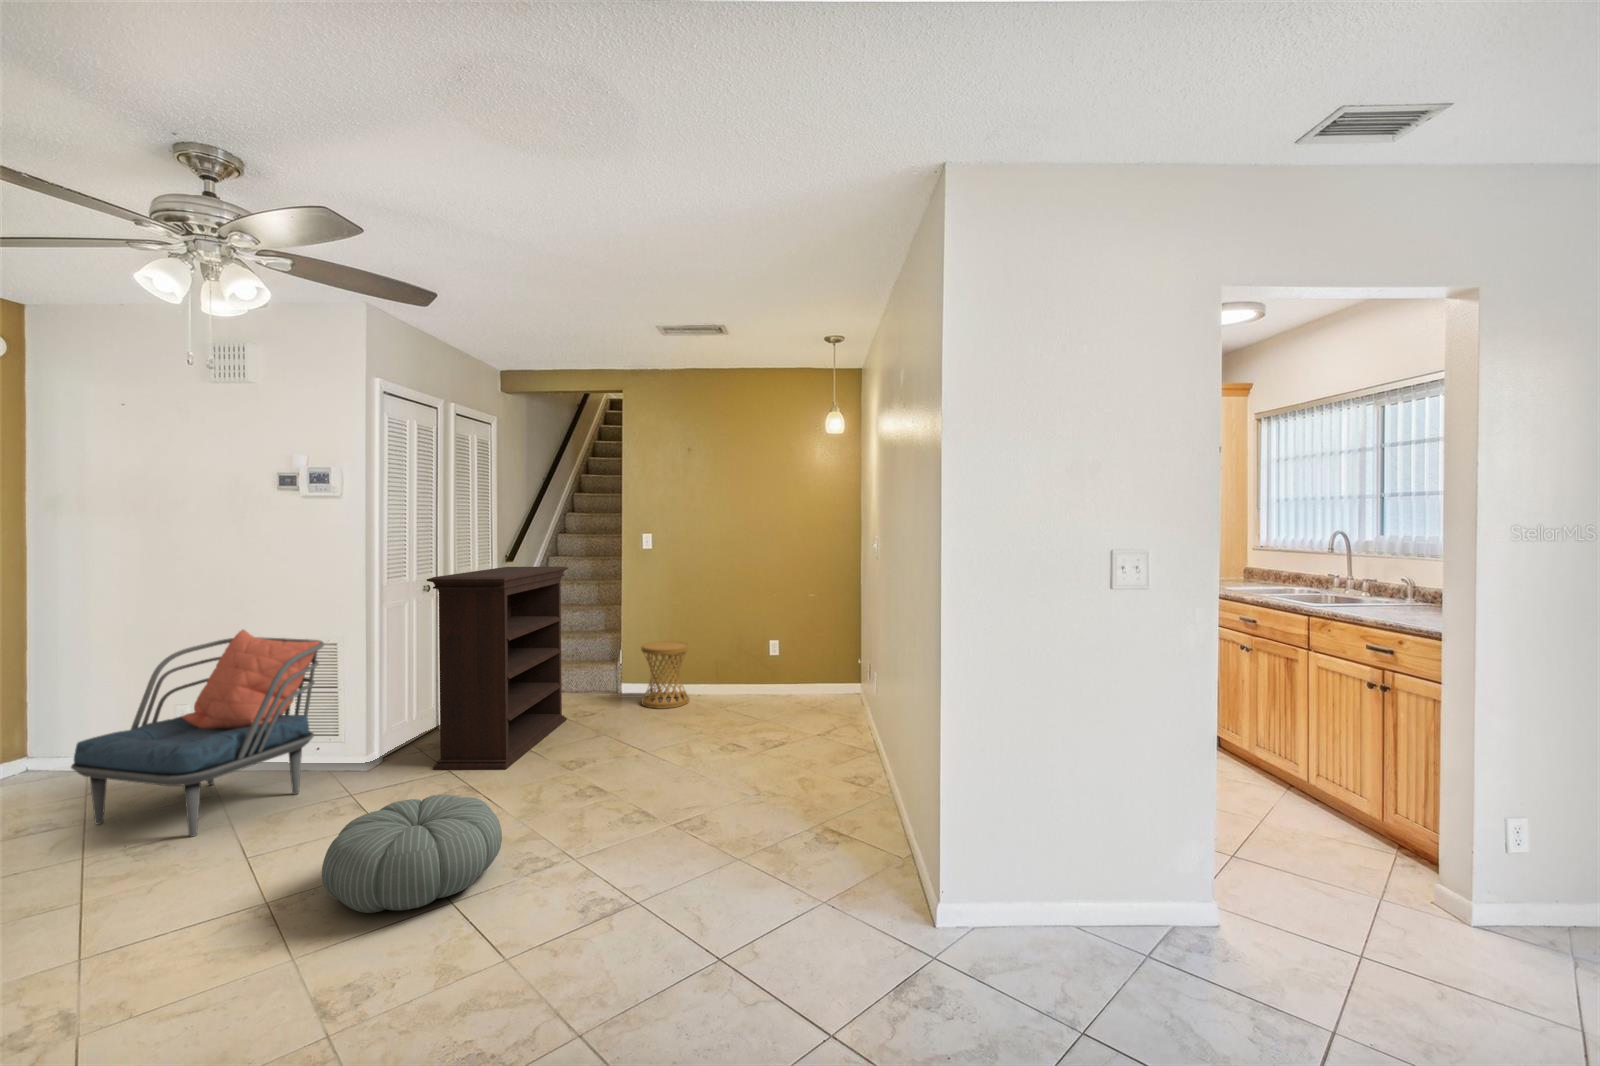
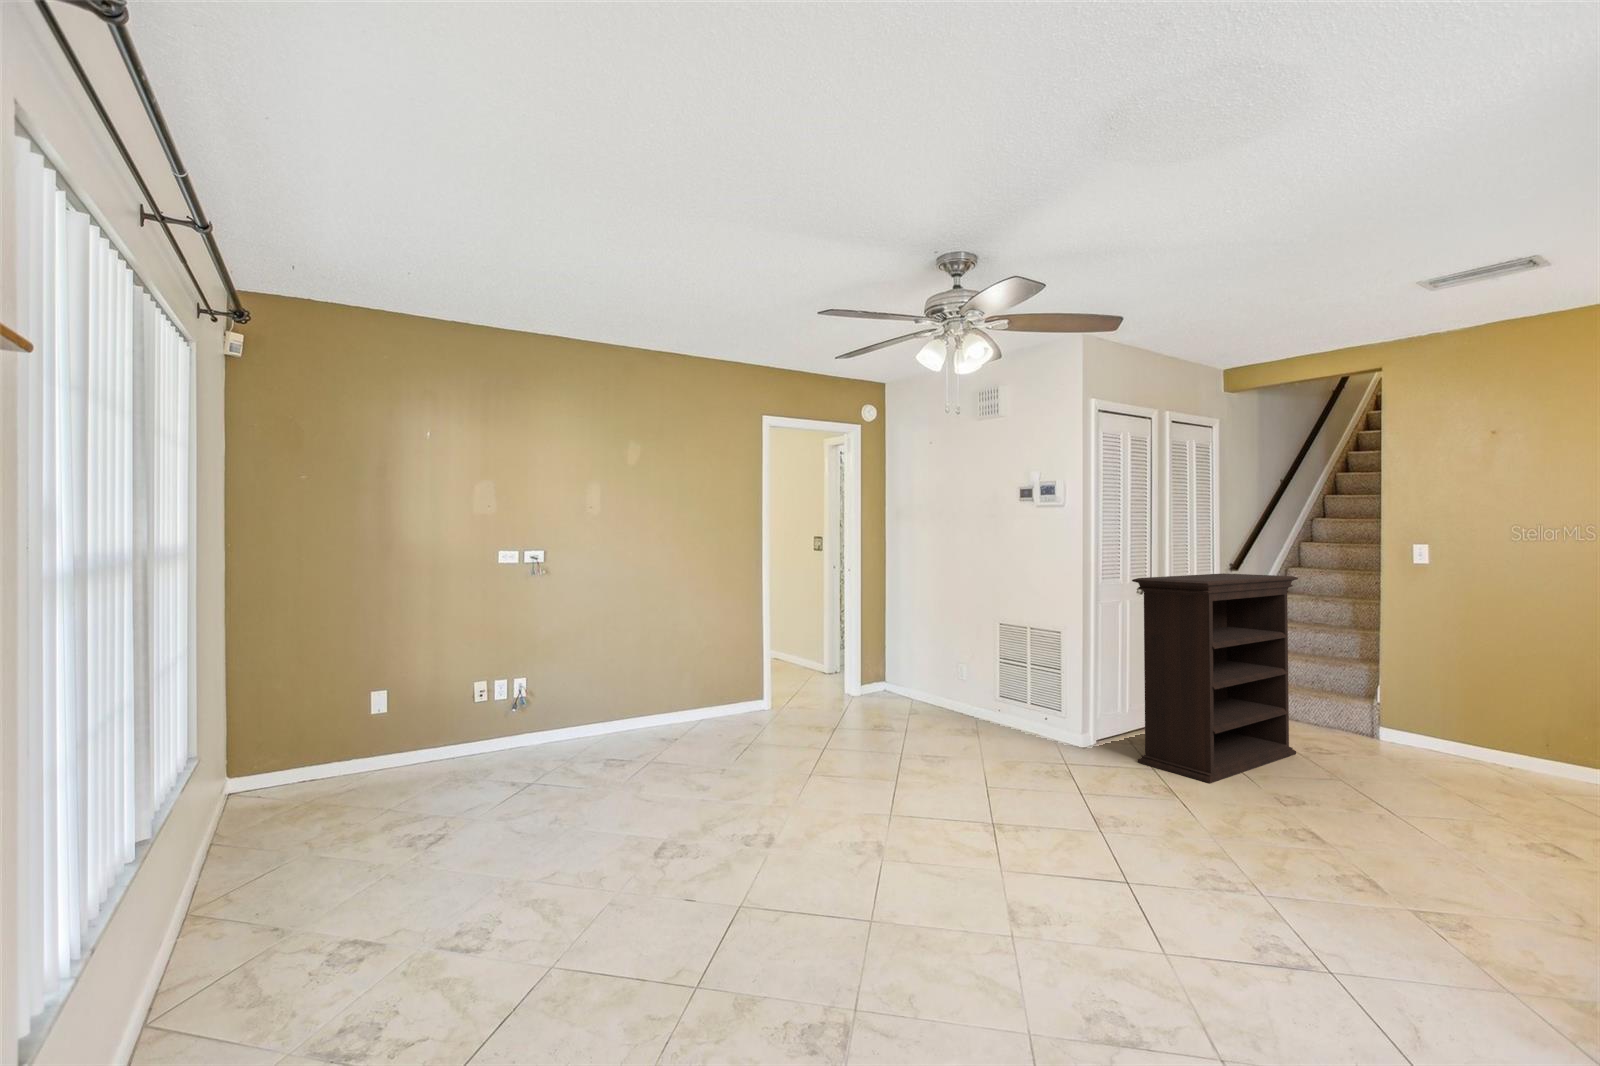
armchair: present [71,629,324,837] -> none [903,611,1049,757]
side table: present [641,641,690,709] -> none [1412,684,1502,779]
pouf: present [322,794,502,913] -> none [1028,773,1183,873]

